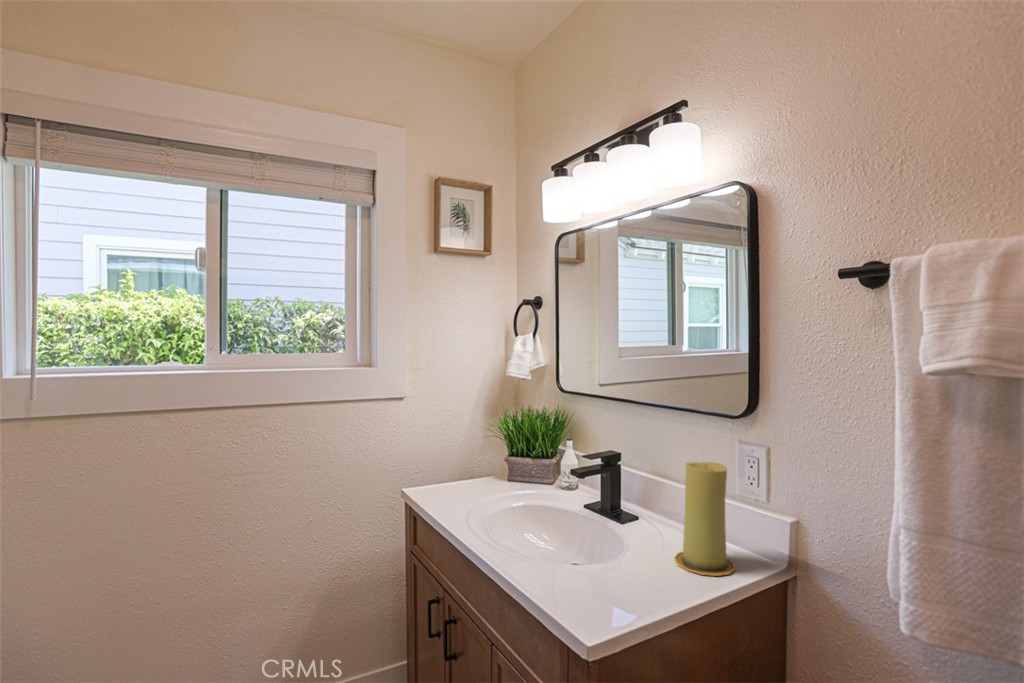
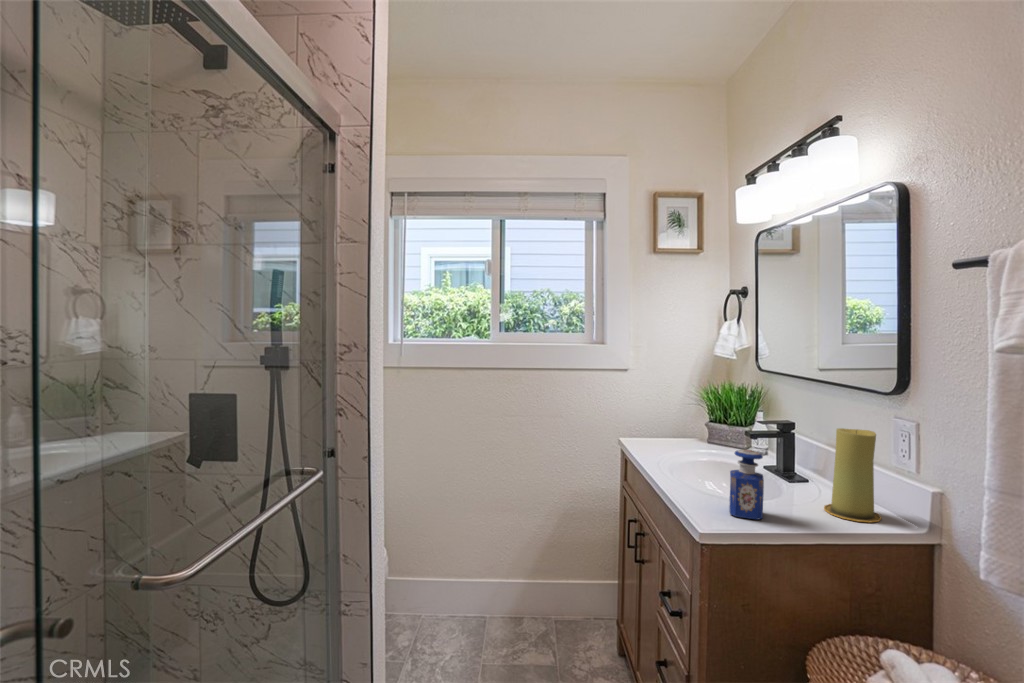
perfume bottle: none [584,509,630,607] -> present [729,449,764,520]

